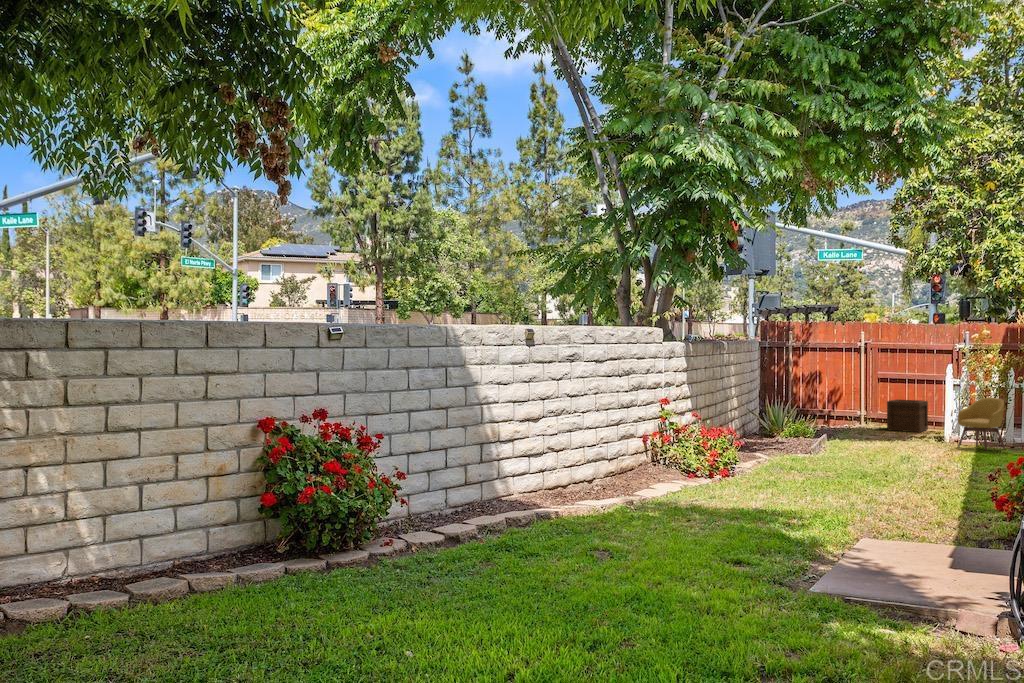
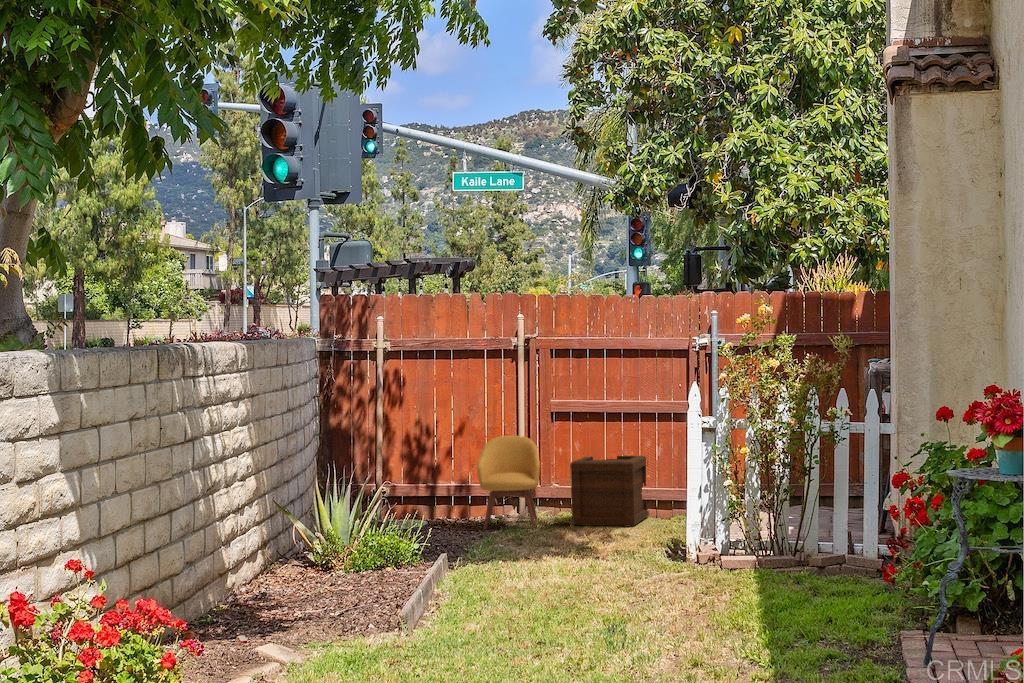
chair: present [958,398,1005,451] -> present [477,435,540,529]

